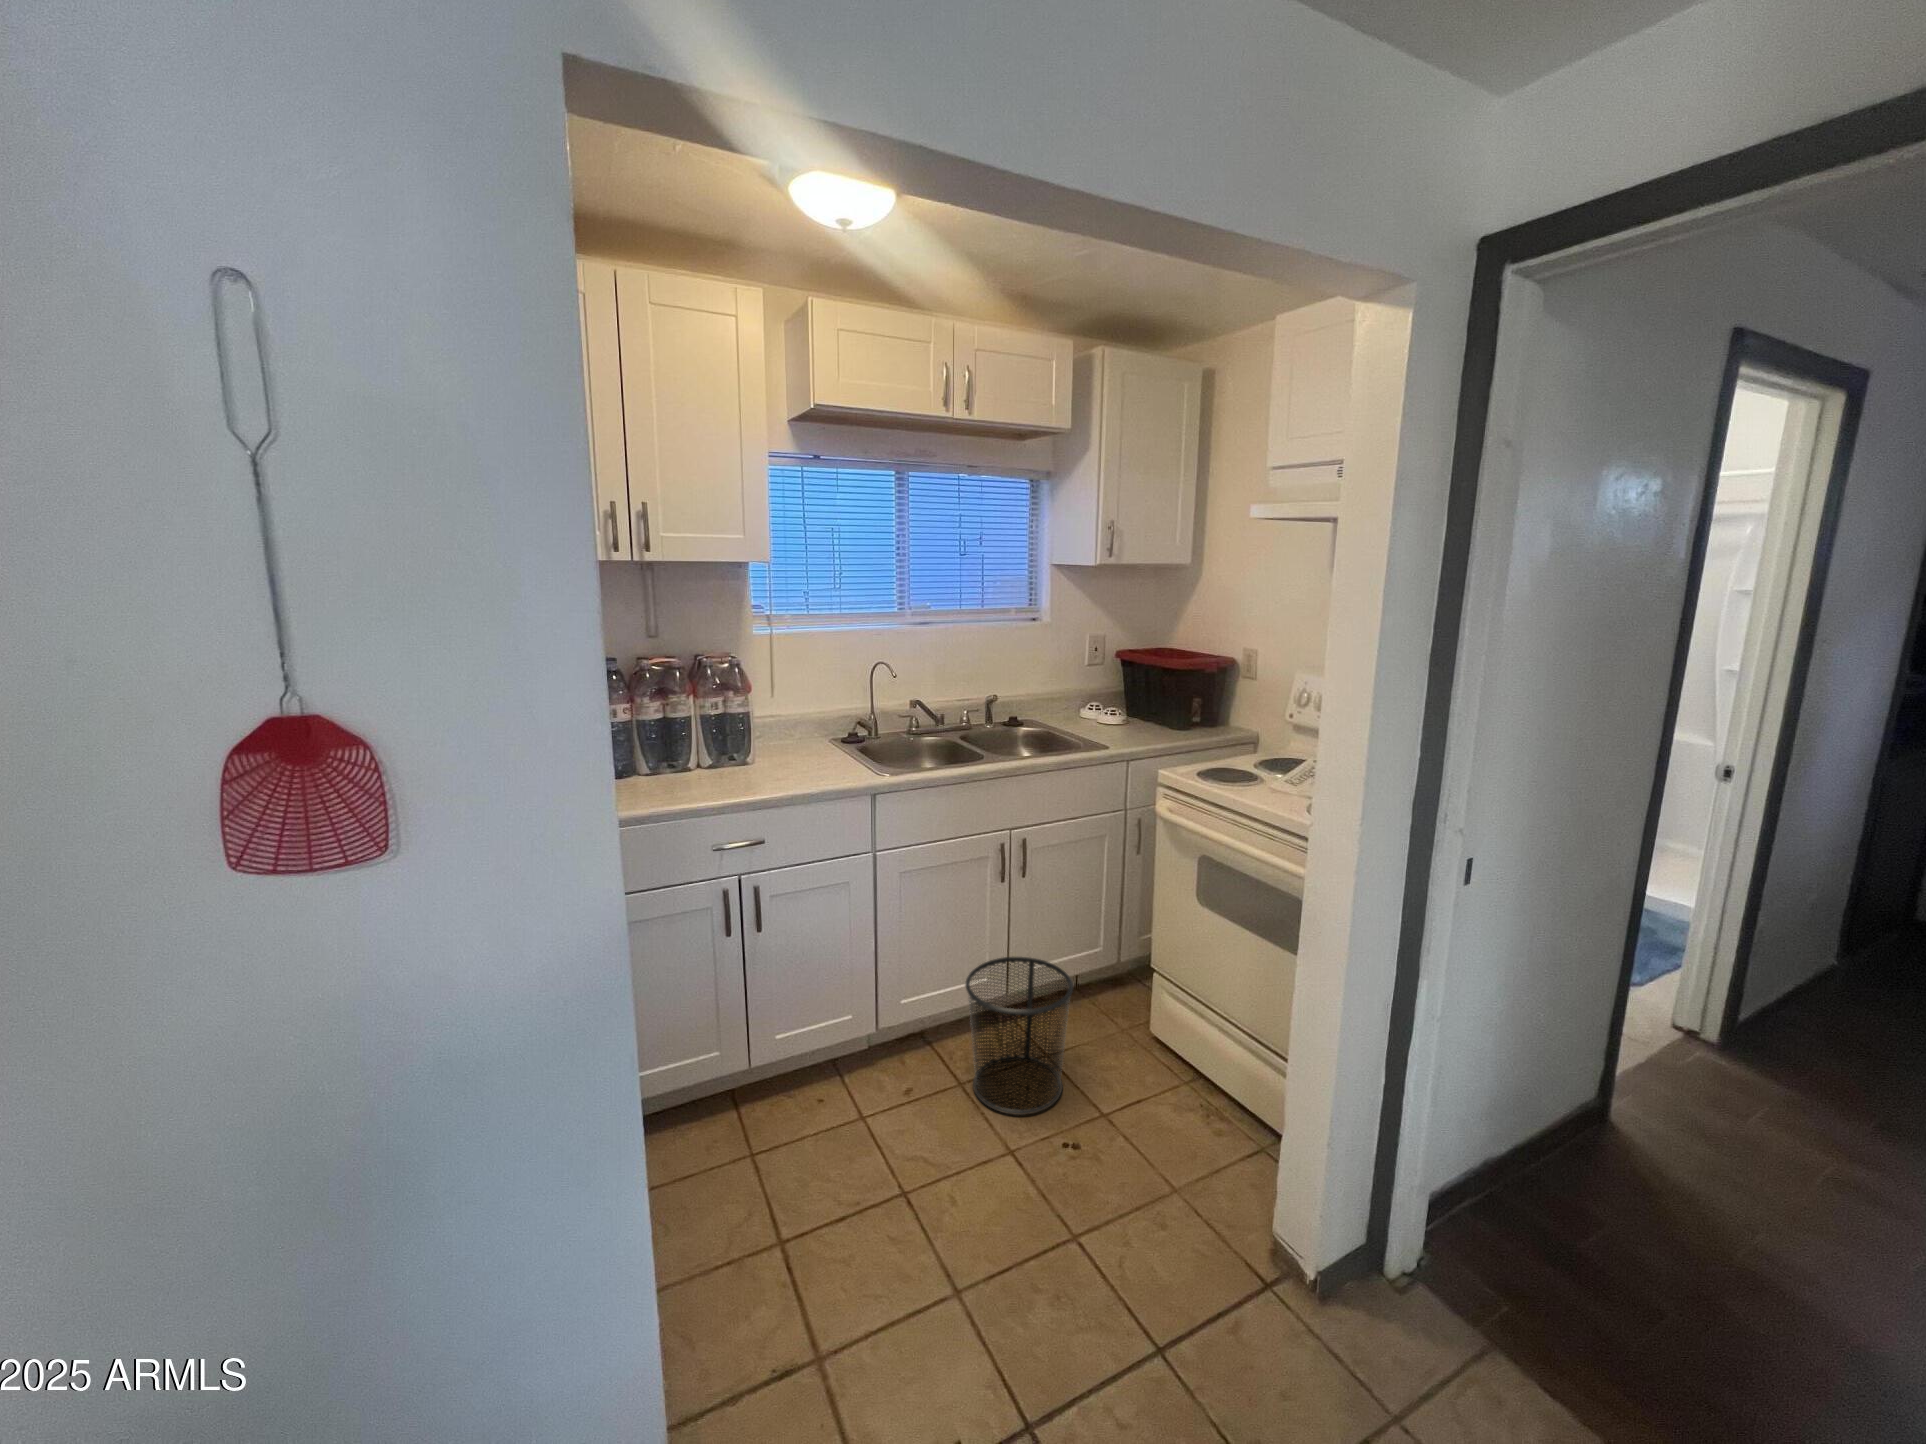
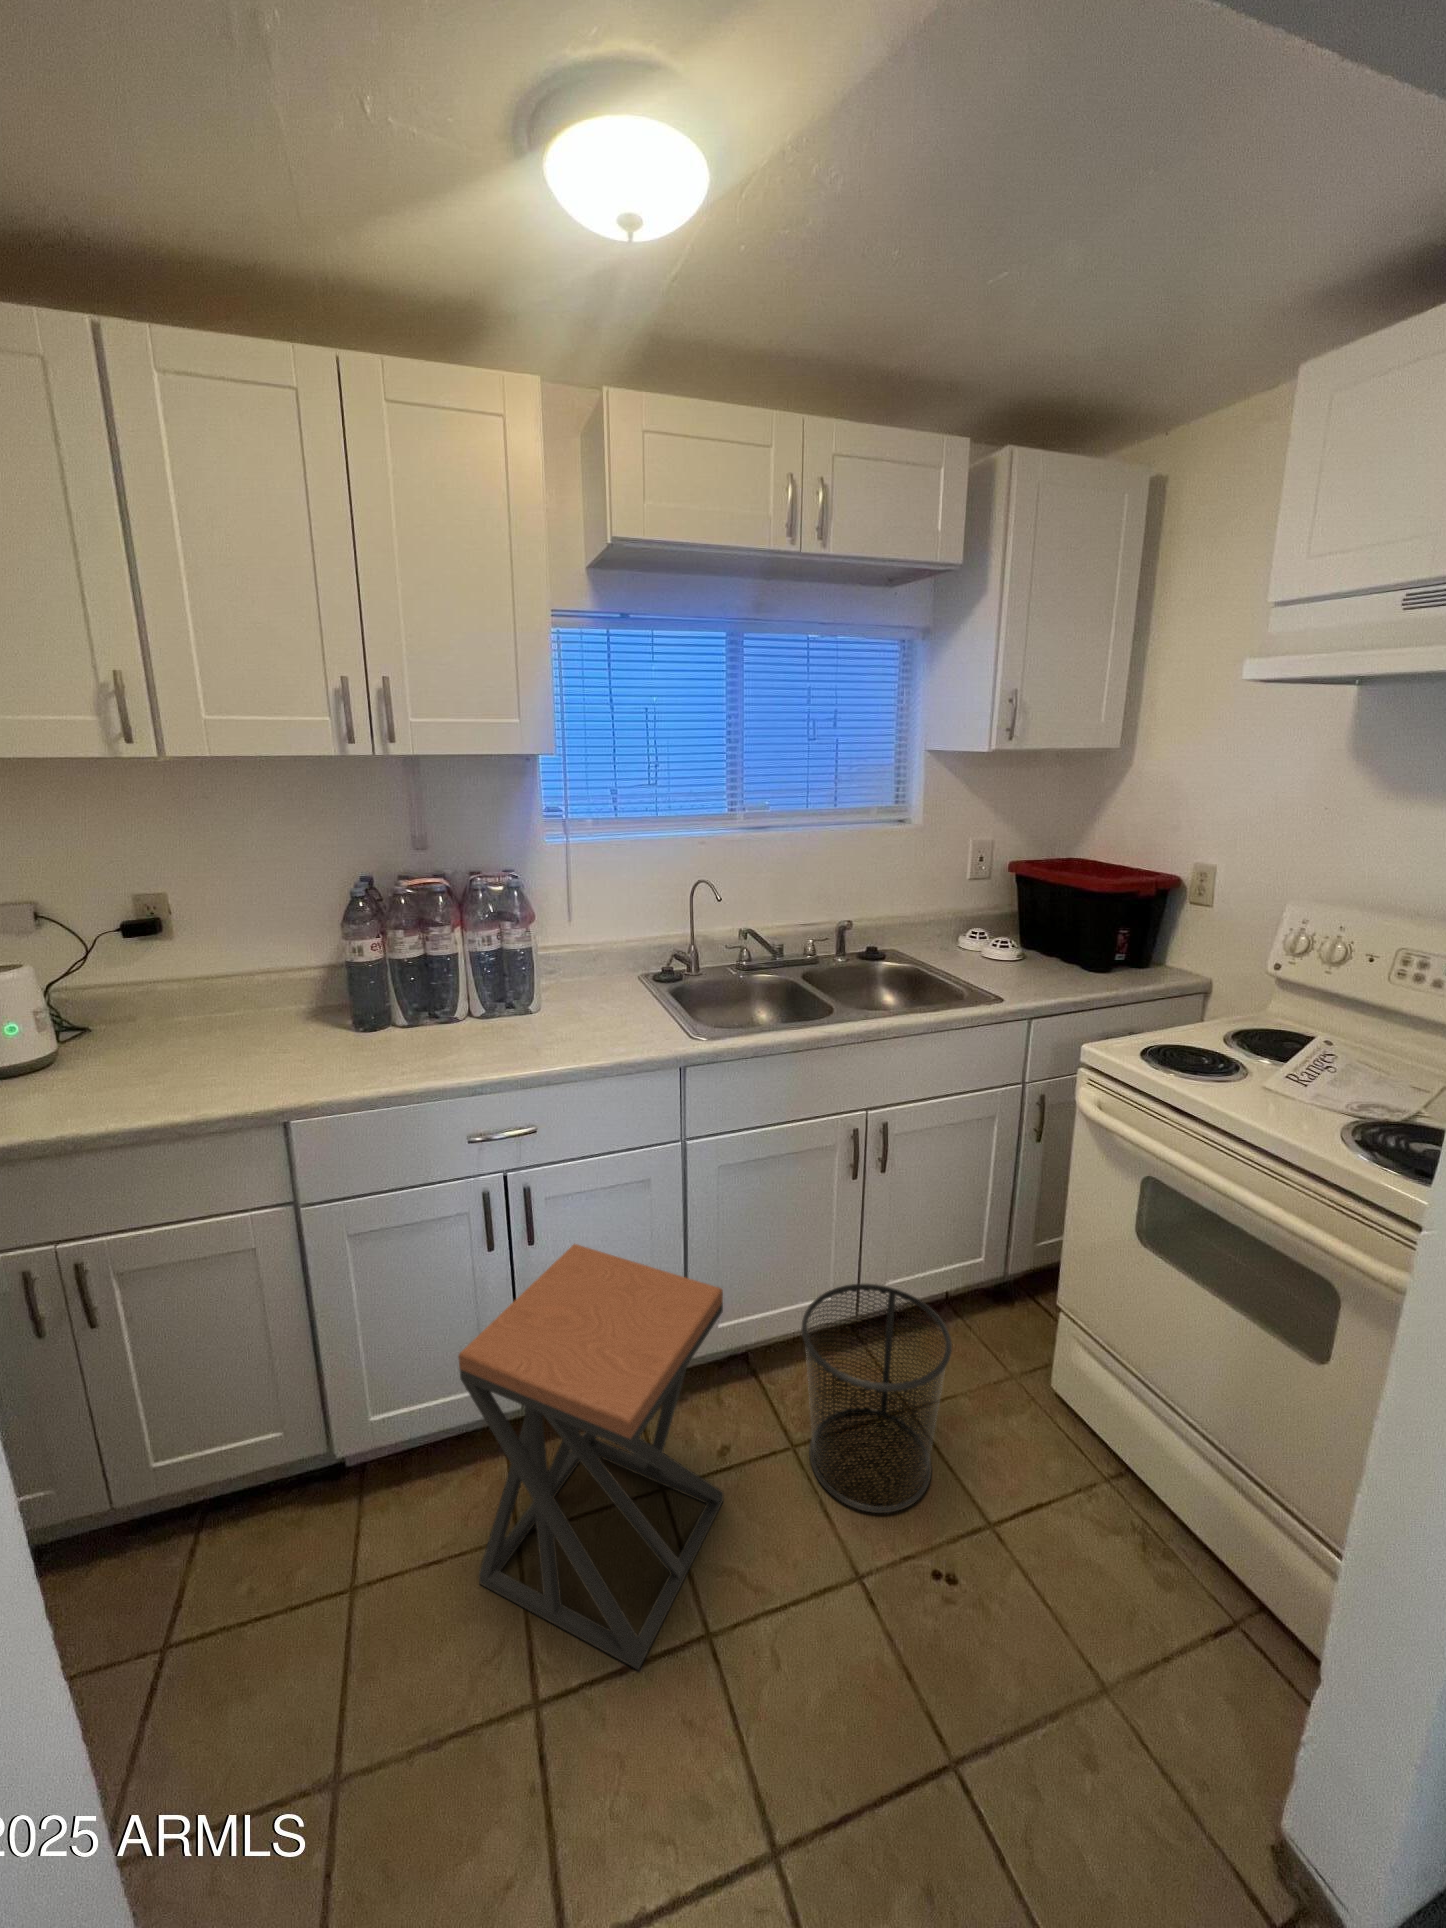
stool: none [718,930,910,1215] -> present [458,1244,724,1669]

